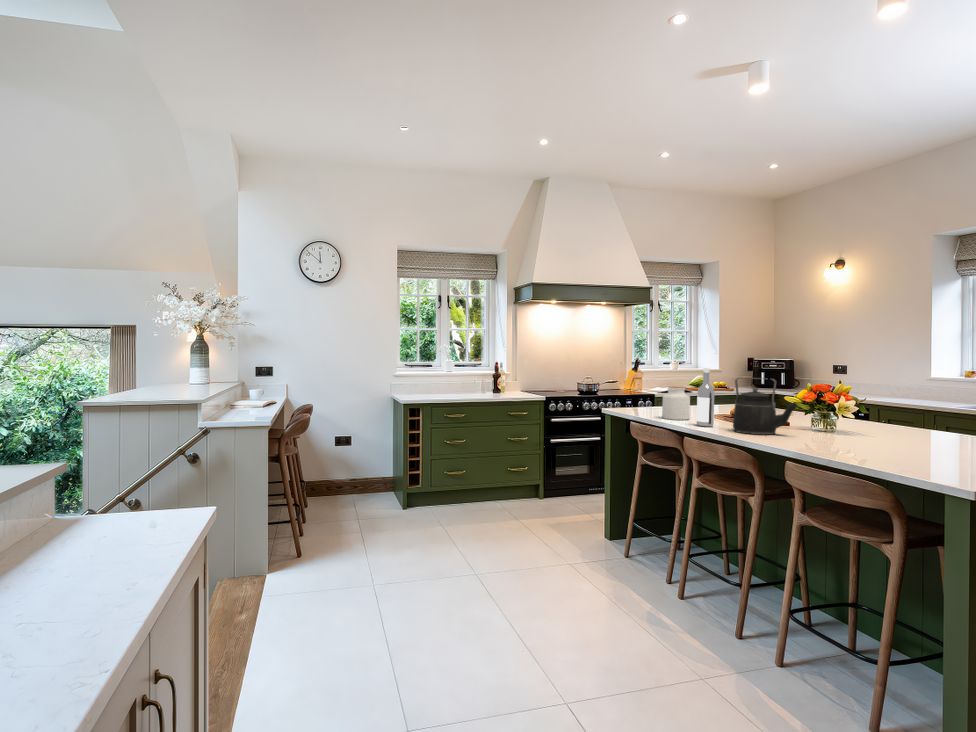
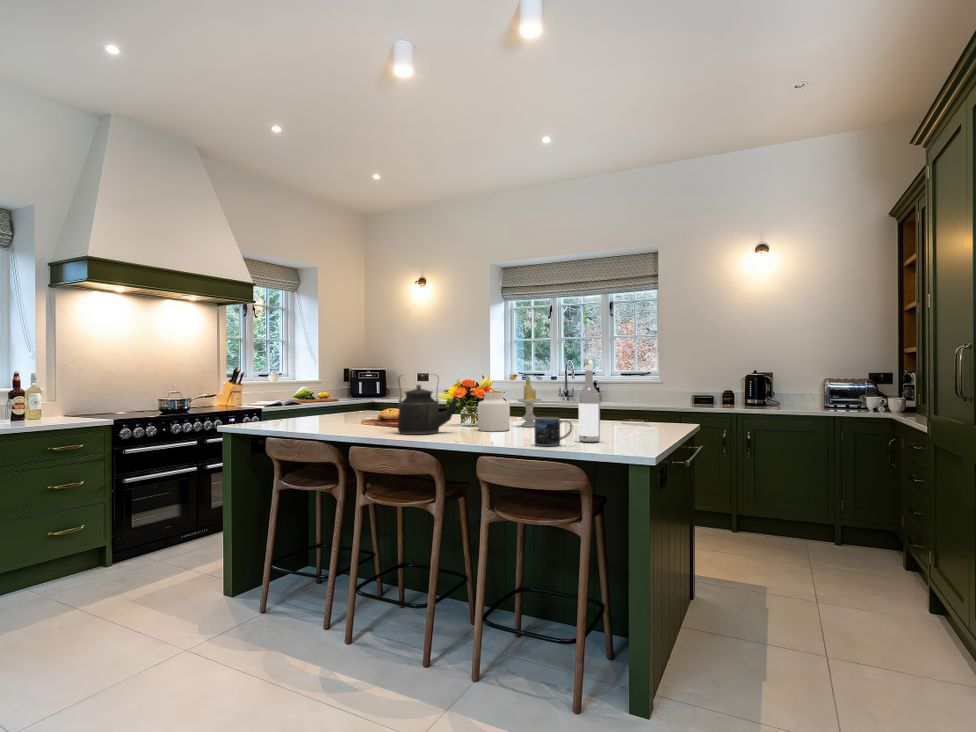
wine bottle: present [697,368,714,427] -> present [579,365,600,442]
candle: none [881,384,915,440] -> present [517,377,541,427]
jar: present [662,387,690,420] -> present [478,391,510,431]
mug: none [852,431,898,463] -> present [534,417,572,446]

